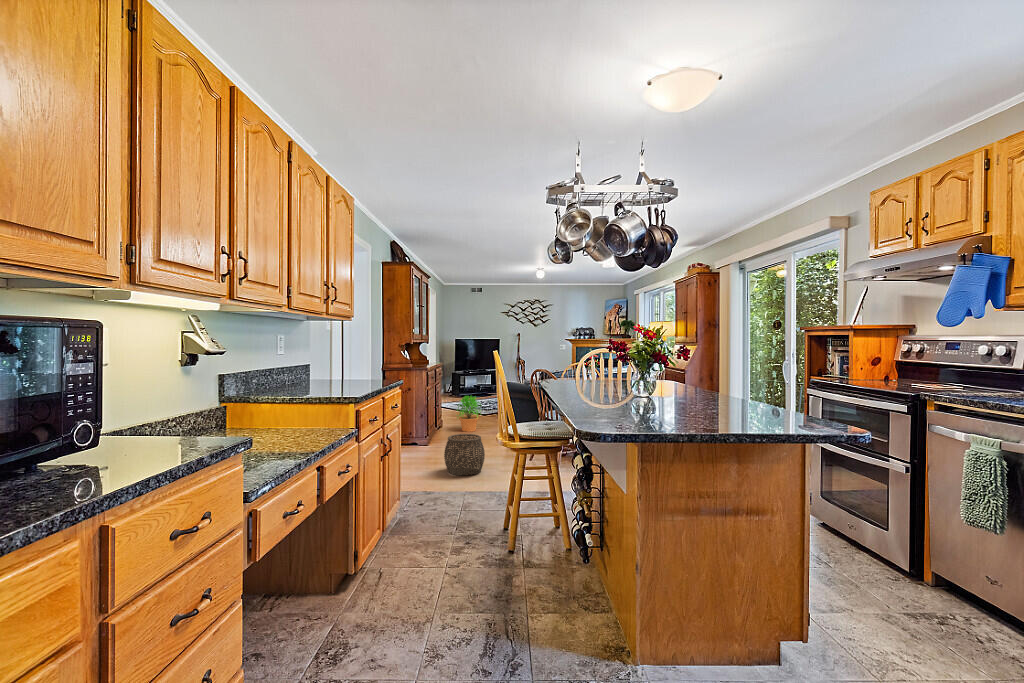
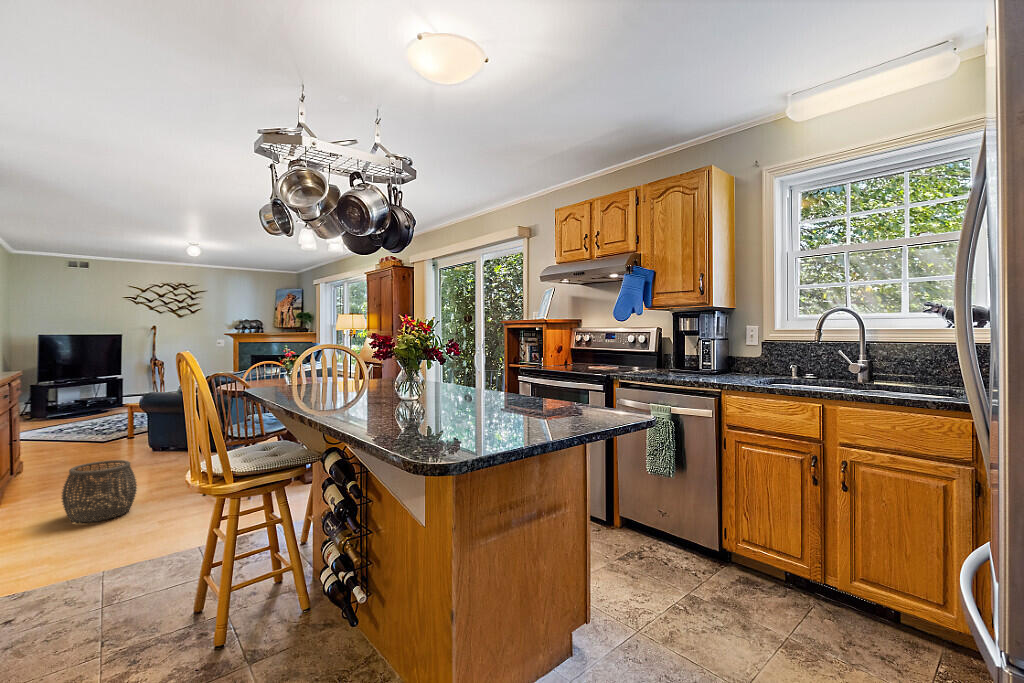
potted plant: present [457,396,480,432] -> none [60,407,113,459]

